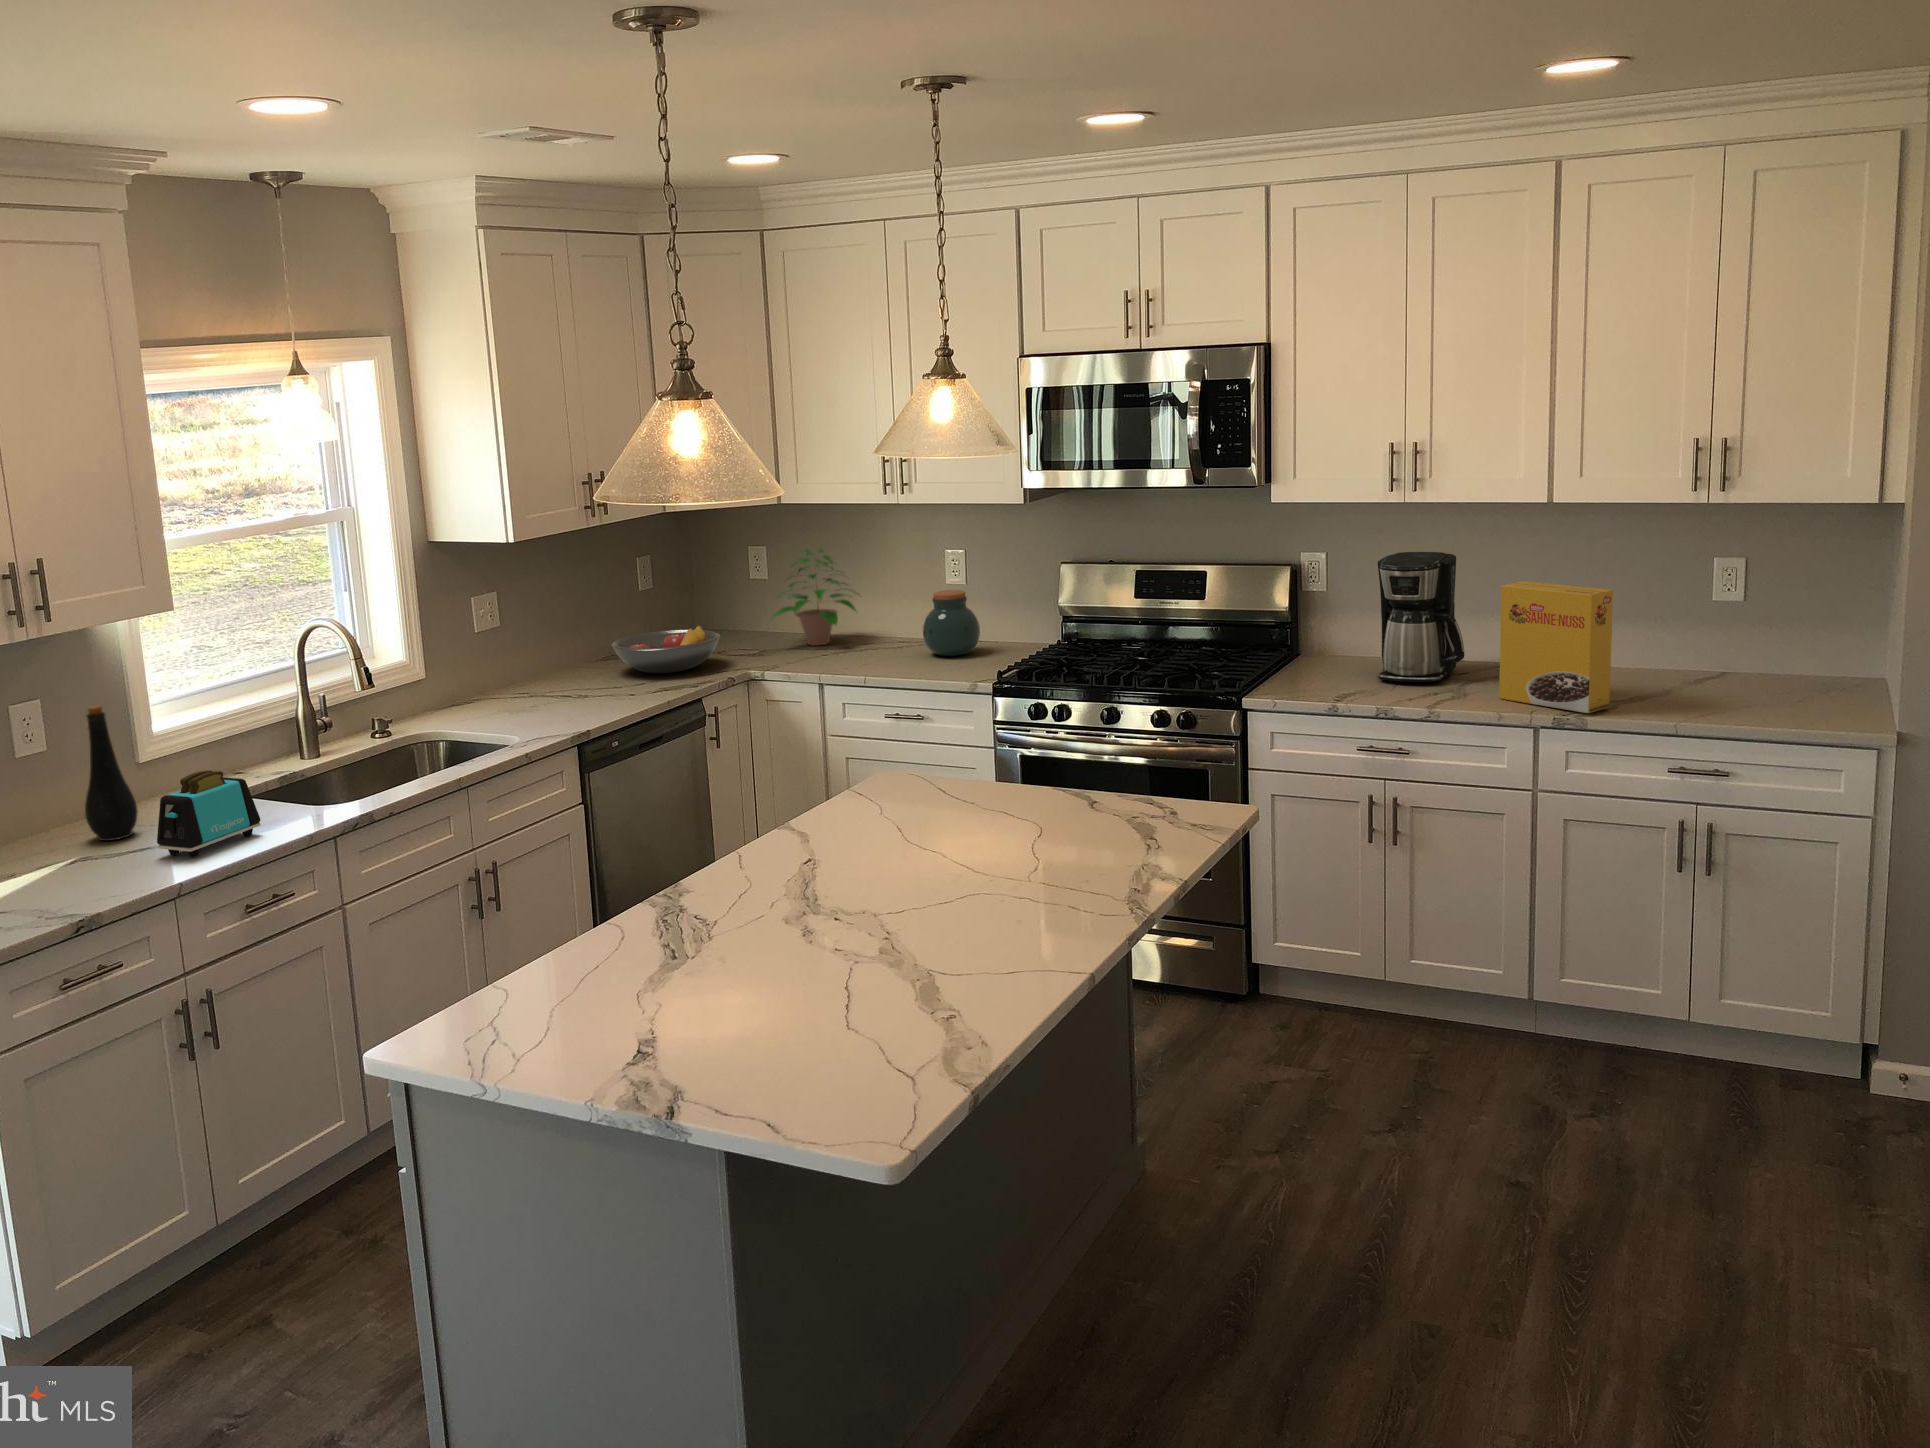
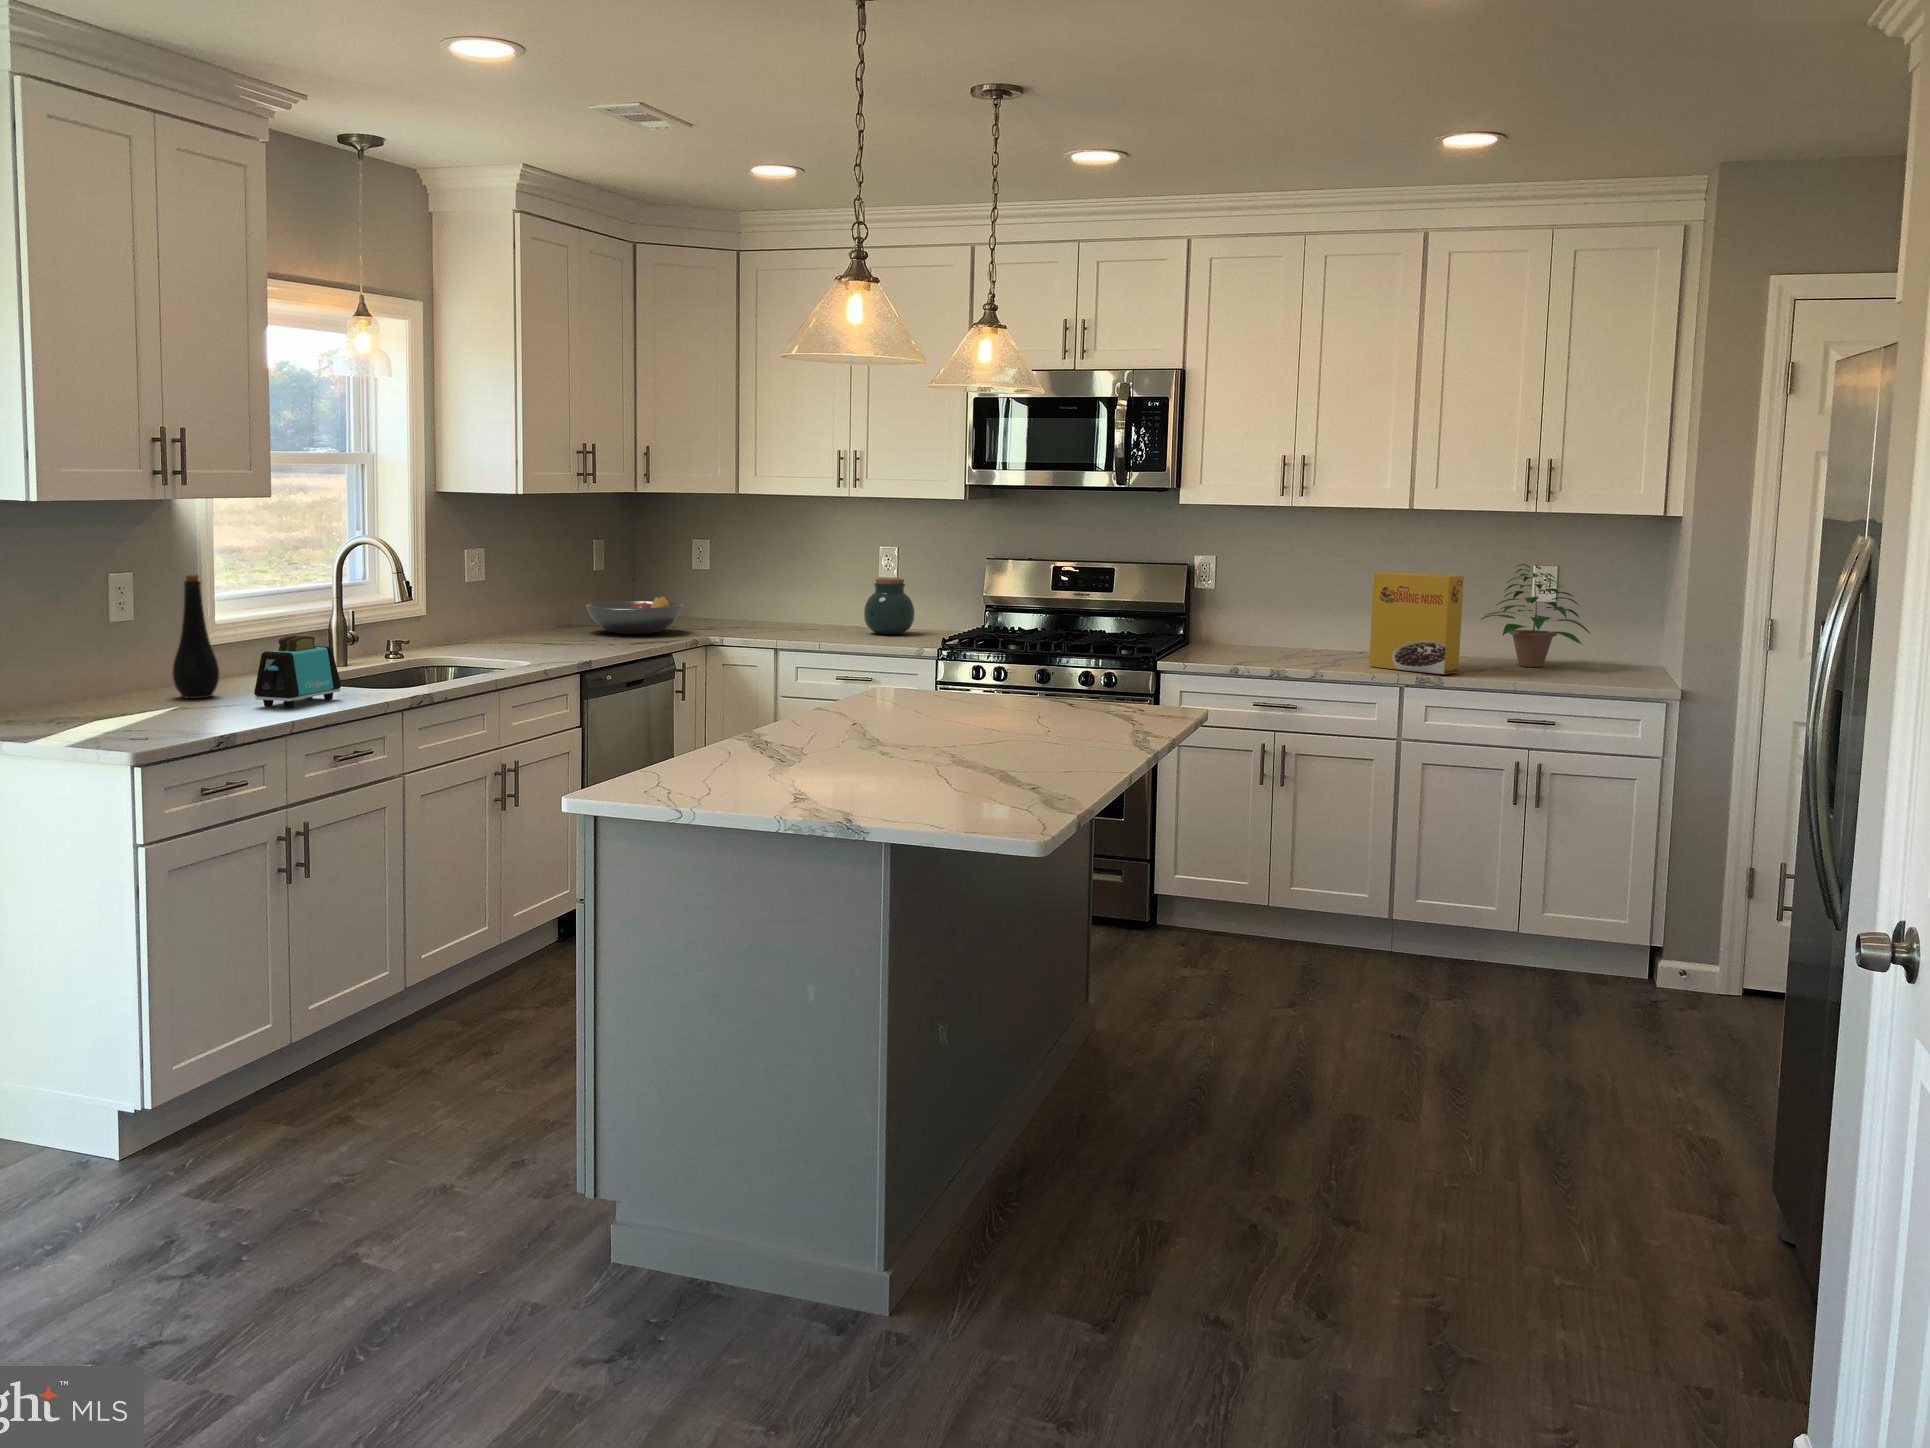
potted plant: present [773,549,859,645] -> present [1482,564,1589,667]
coffee maker: present [1376,552,1464,682] -> none [1265,552,1337,657]

